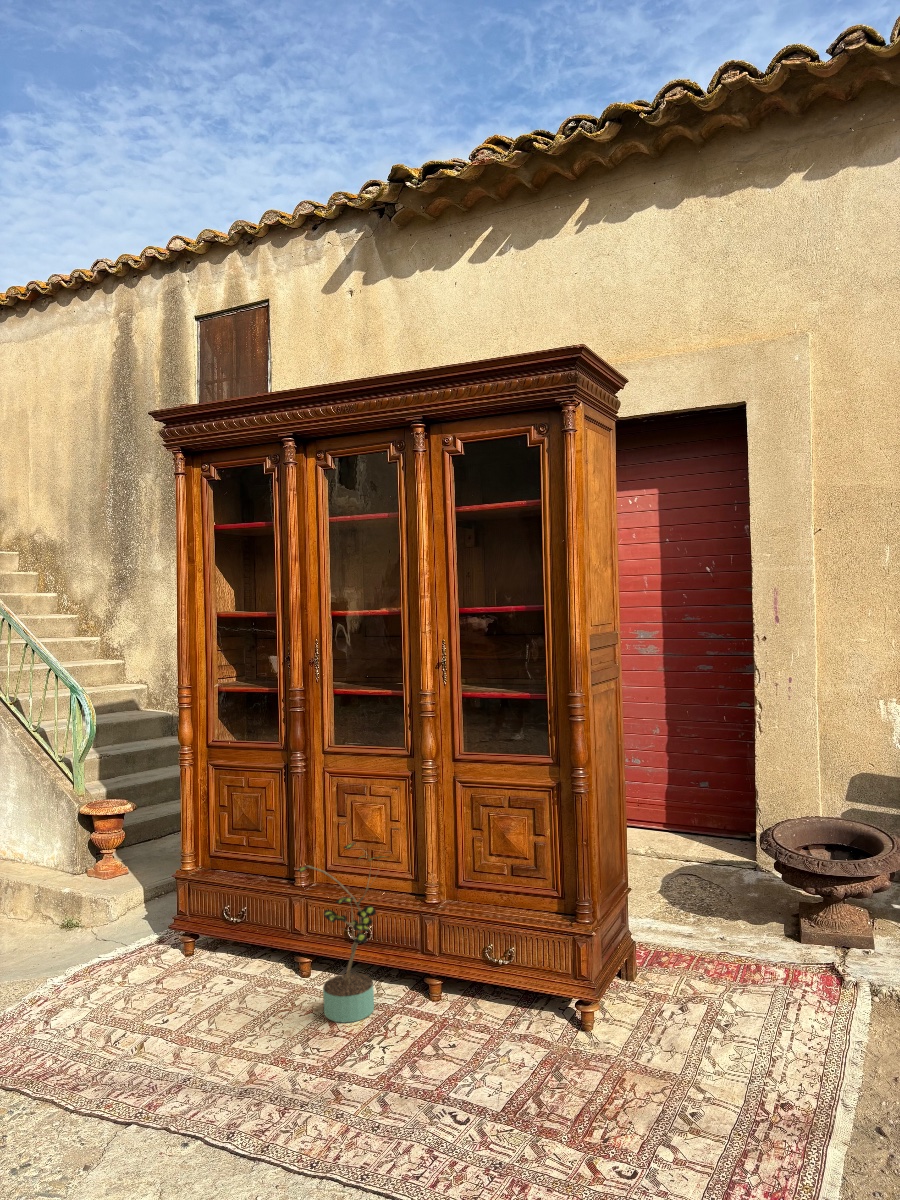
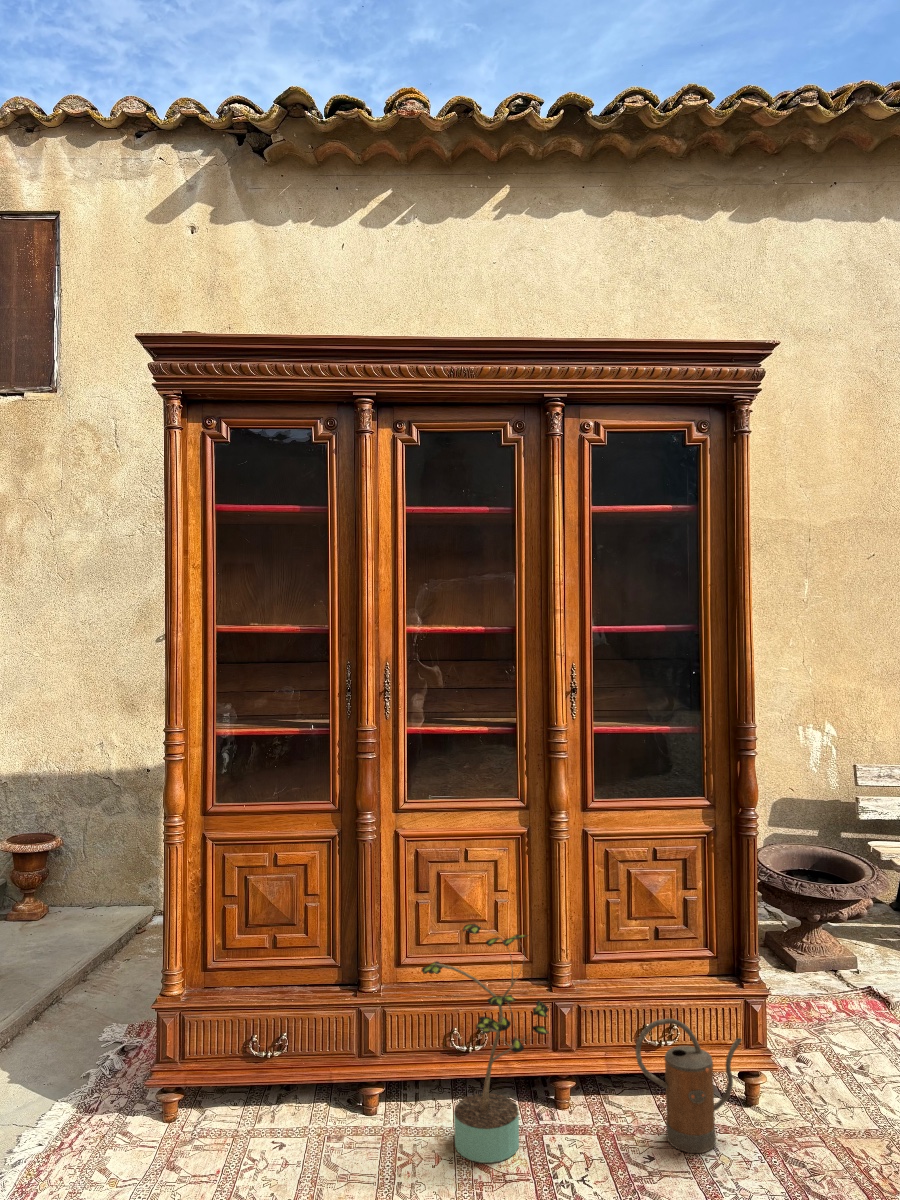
watering can: none [444,940,530,1056] -> present [636,1018,742,1153]

